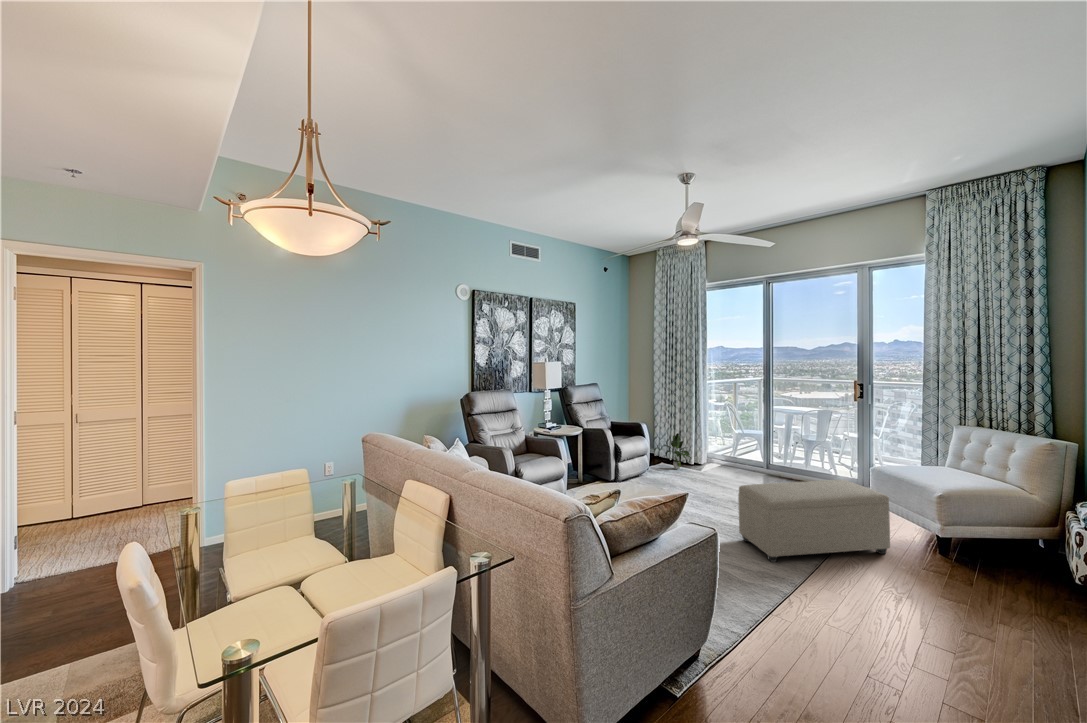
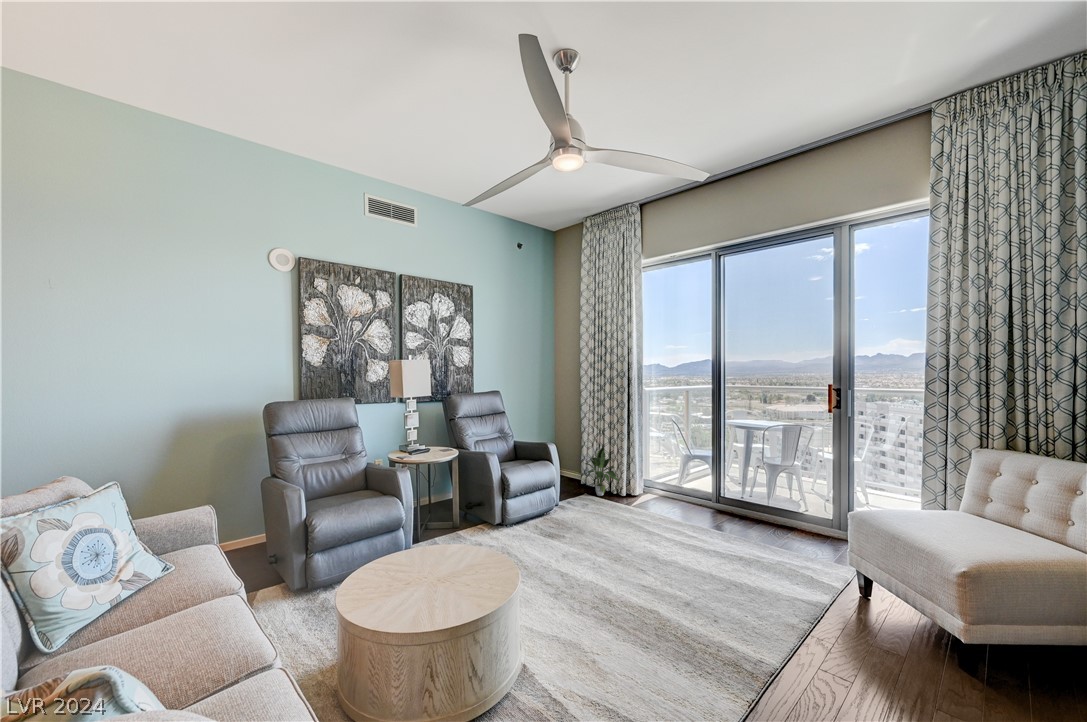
ottoman: present [738,480,890,562] -> none [626,531,867,682]

